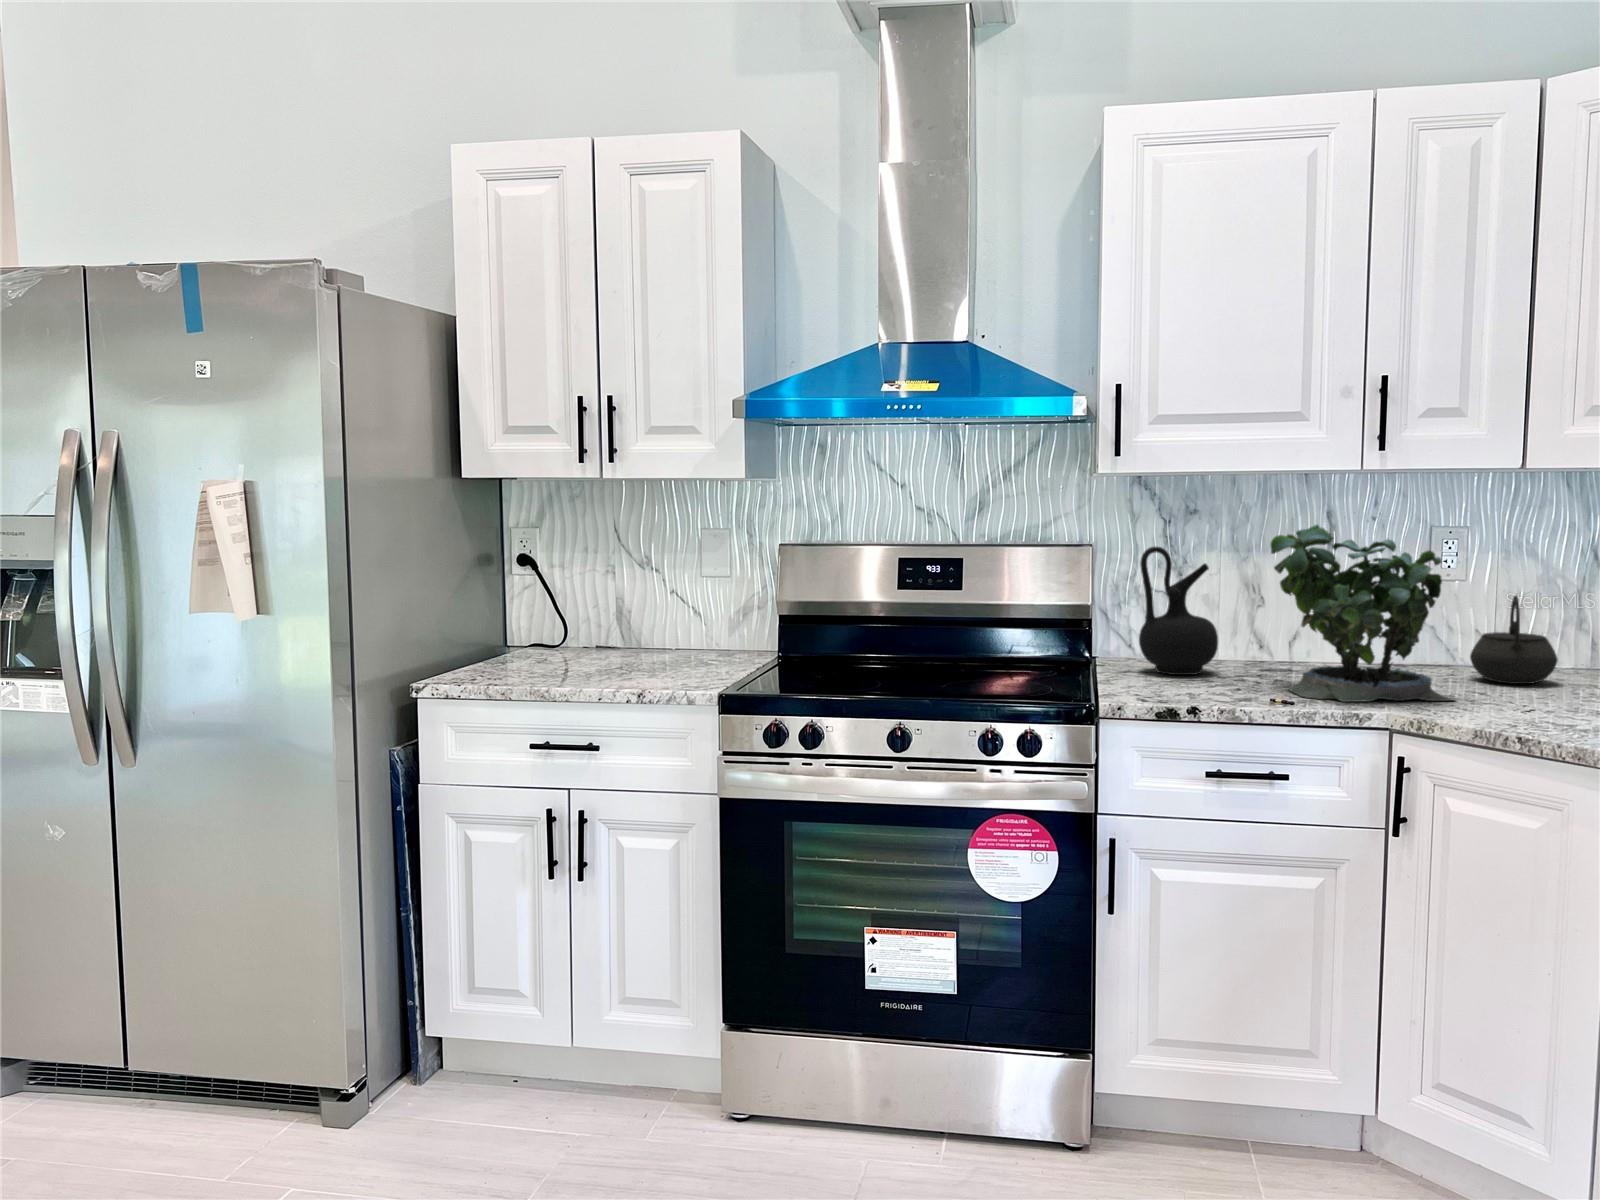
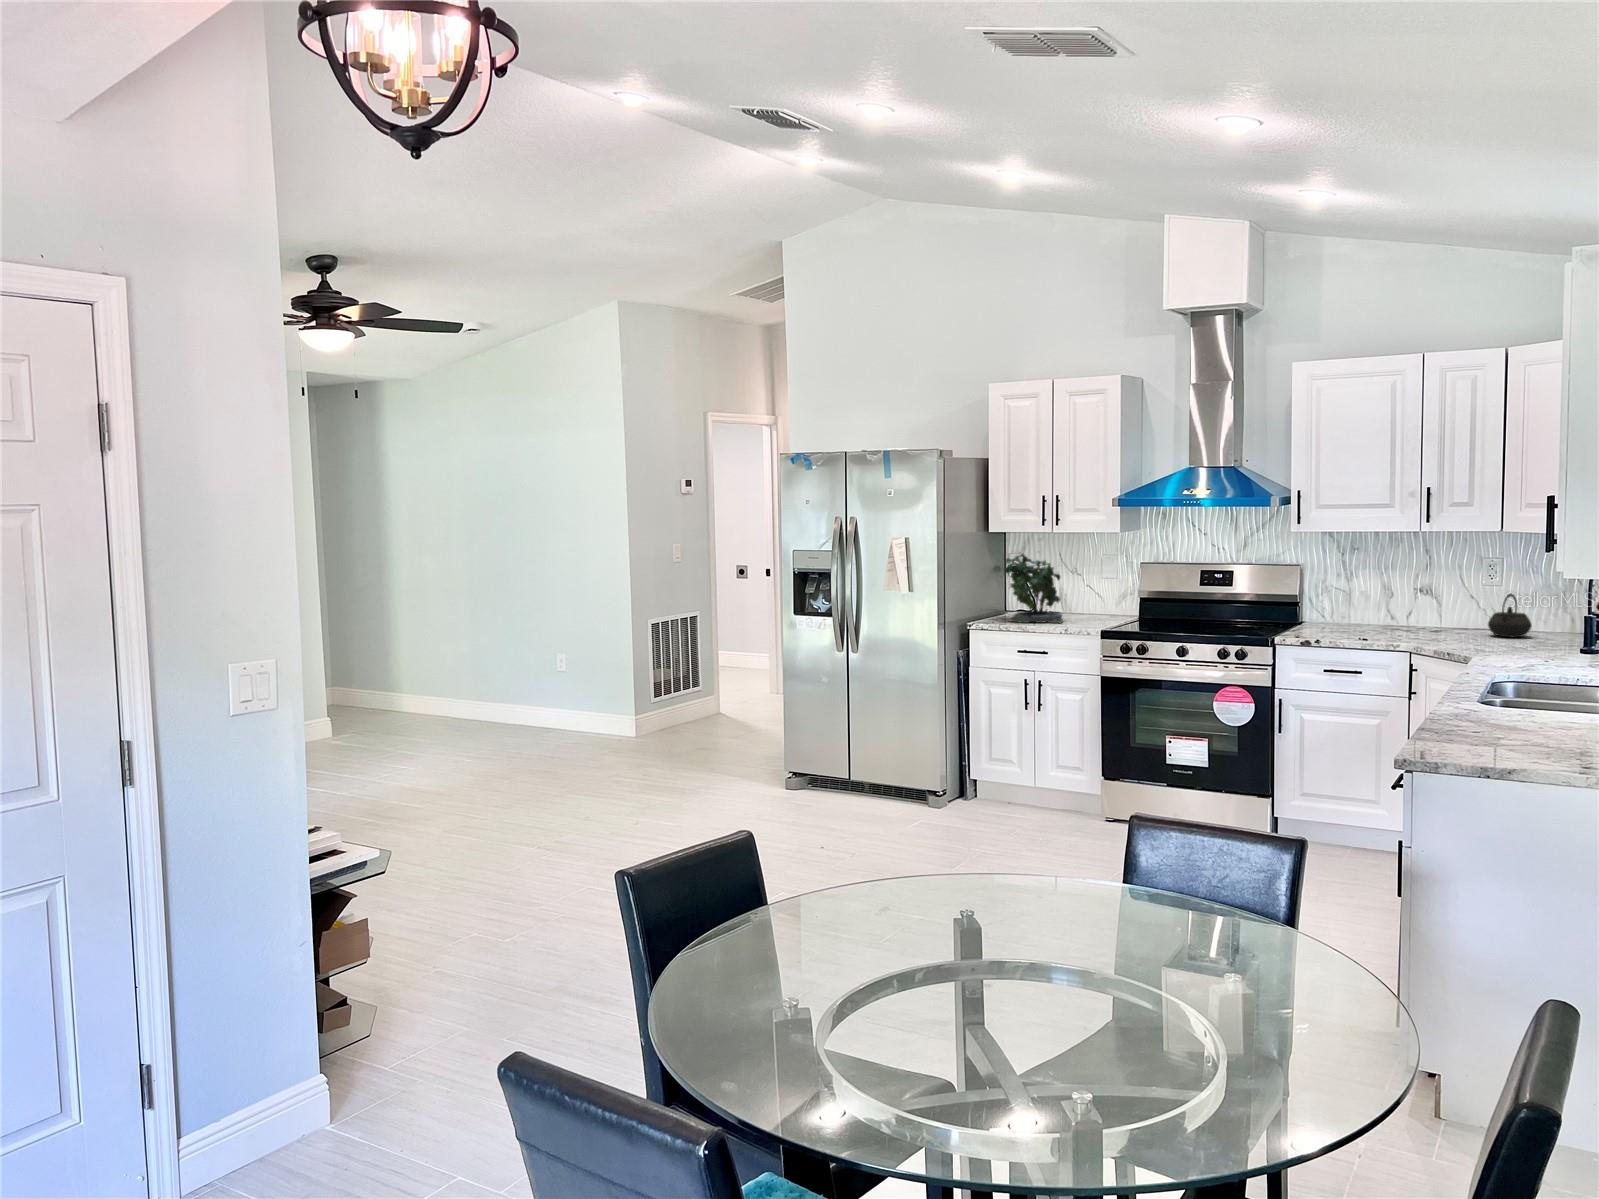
potted plant: present [1270,516,1454,702] -> present [1004,554,1063,623]
ceramic jug: present [1139,546,1218,675] -> none [1317,567,1358,630]

